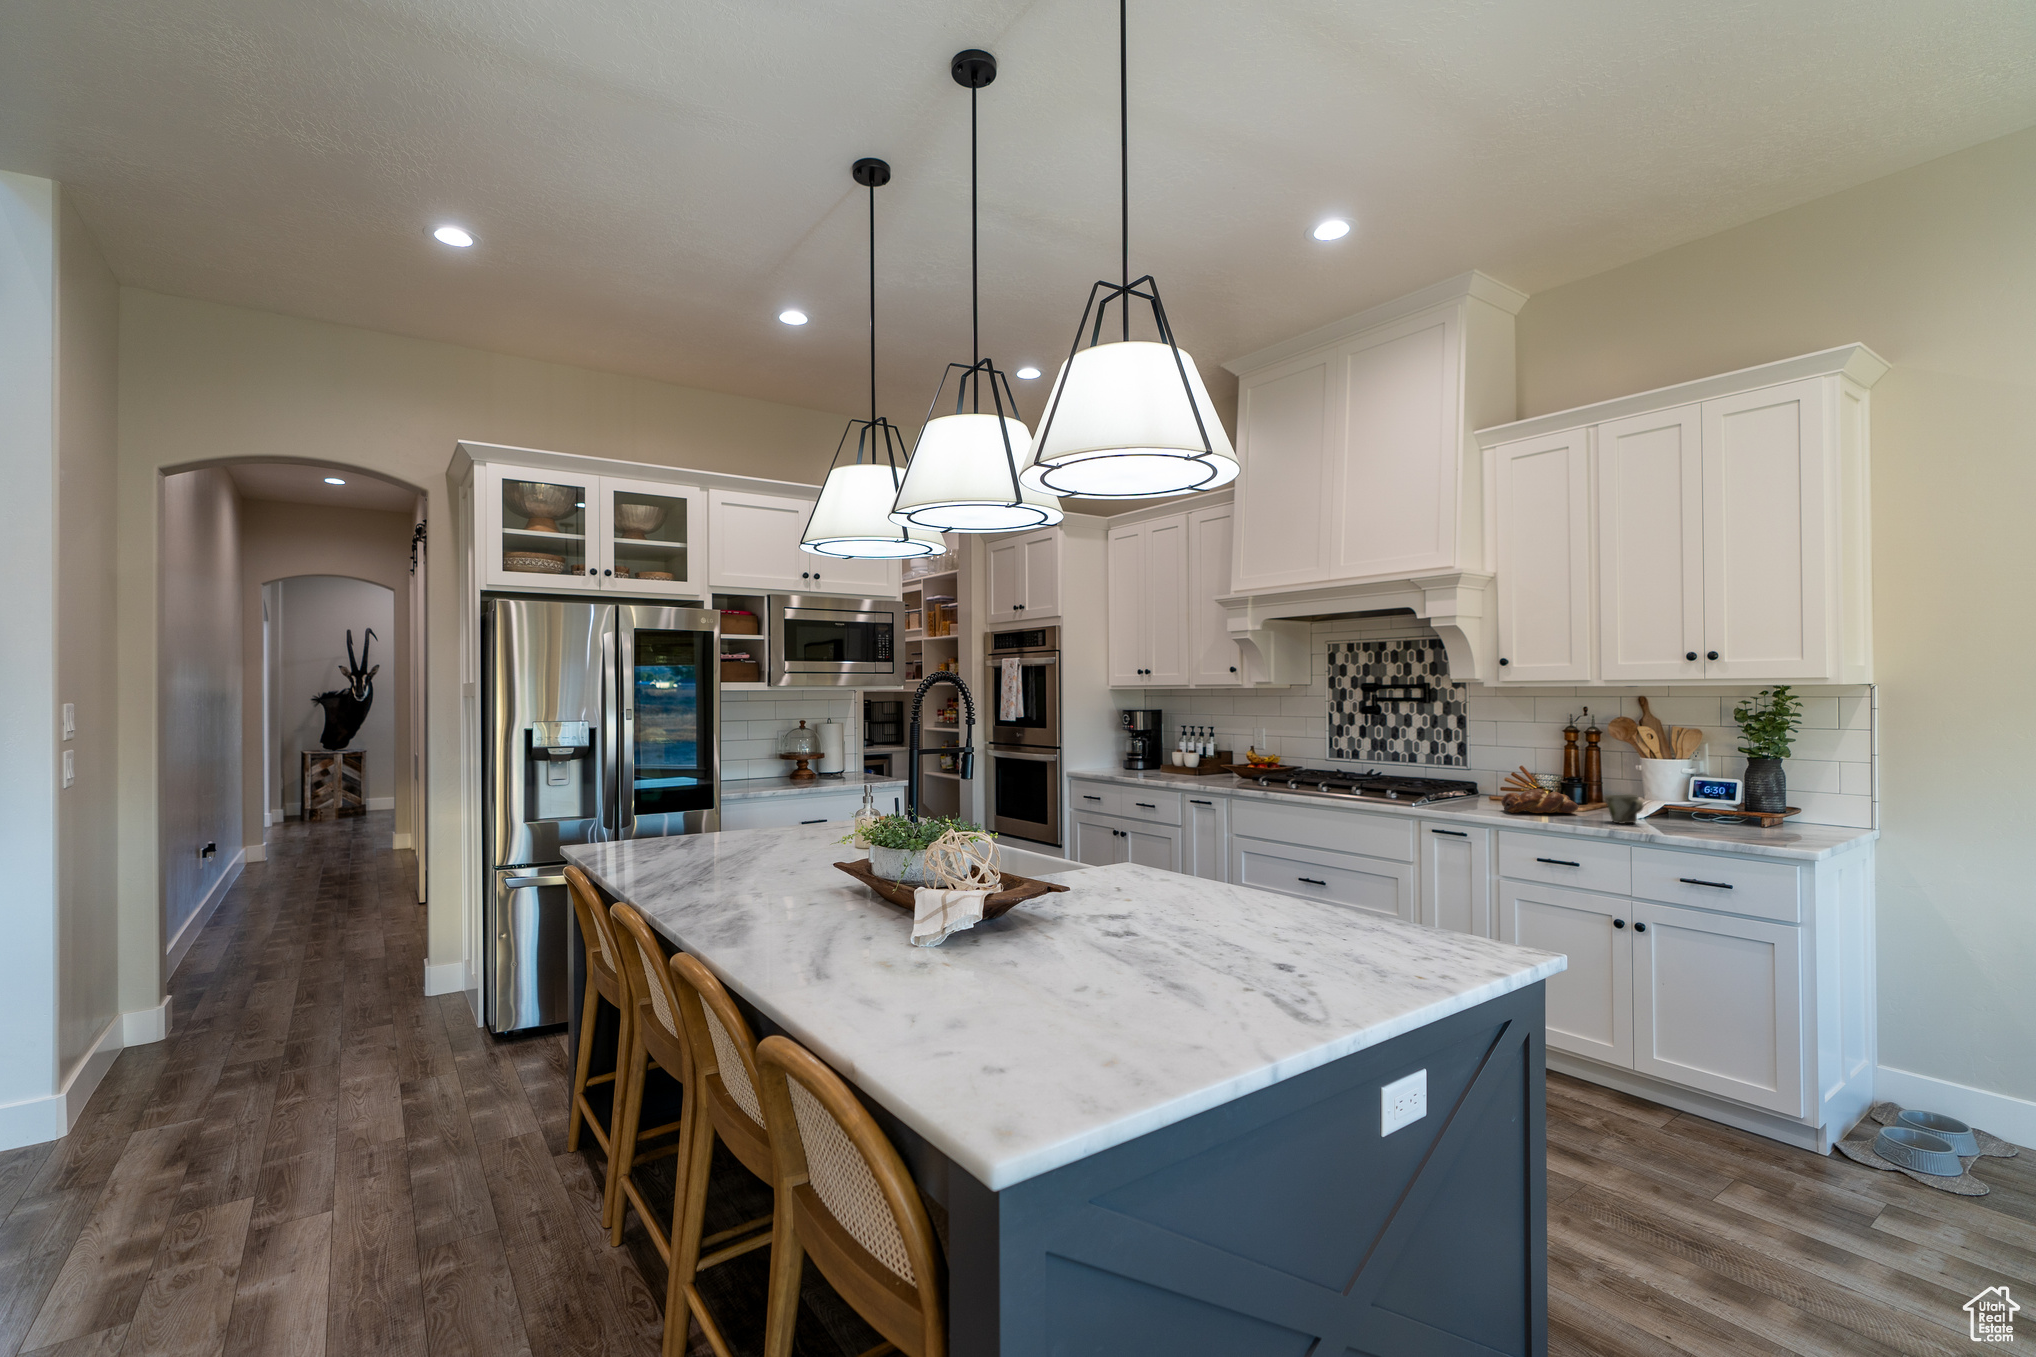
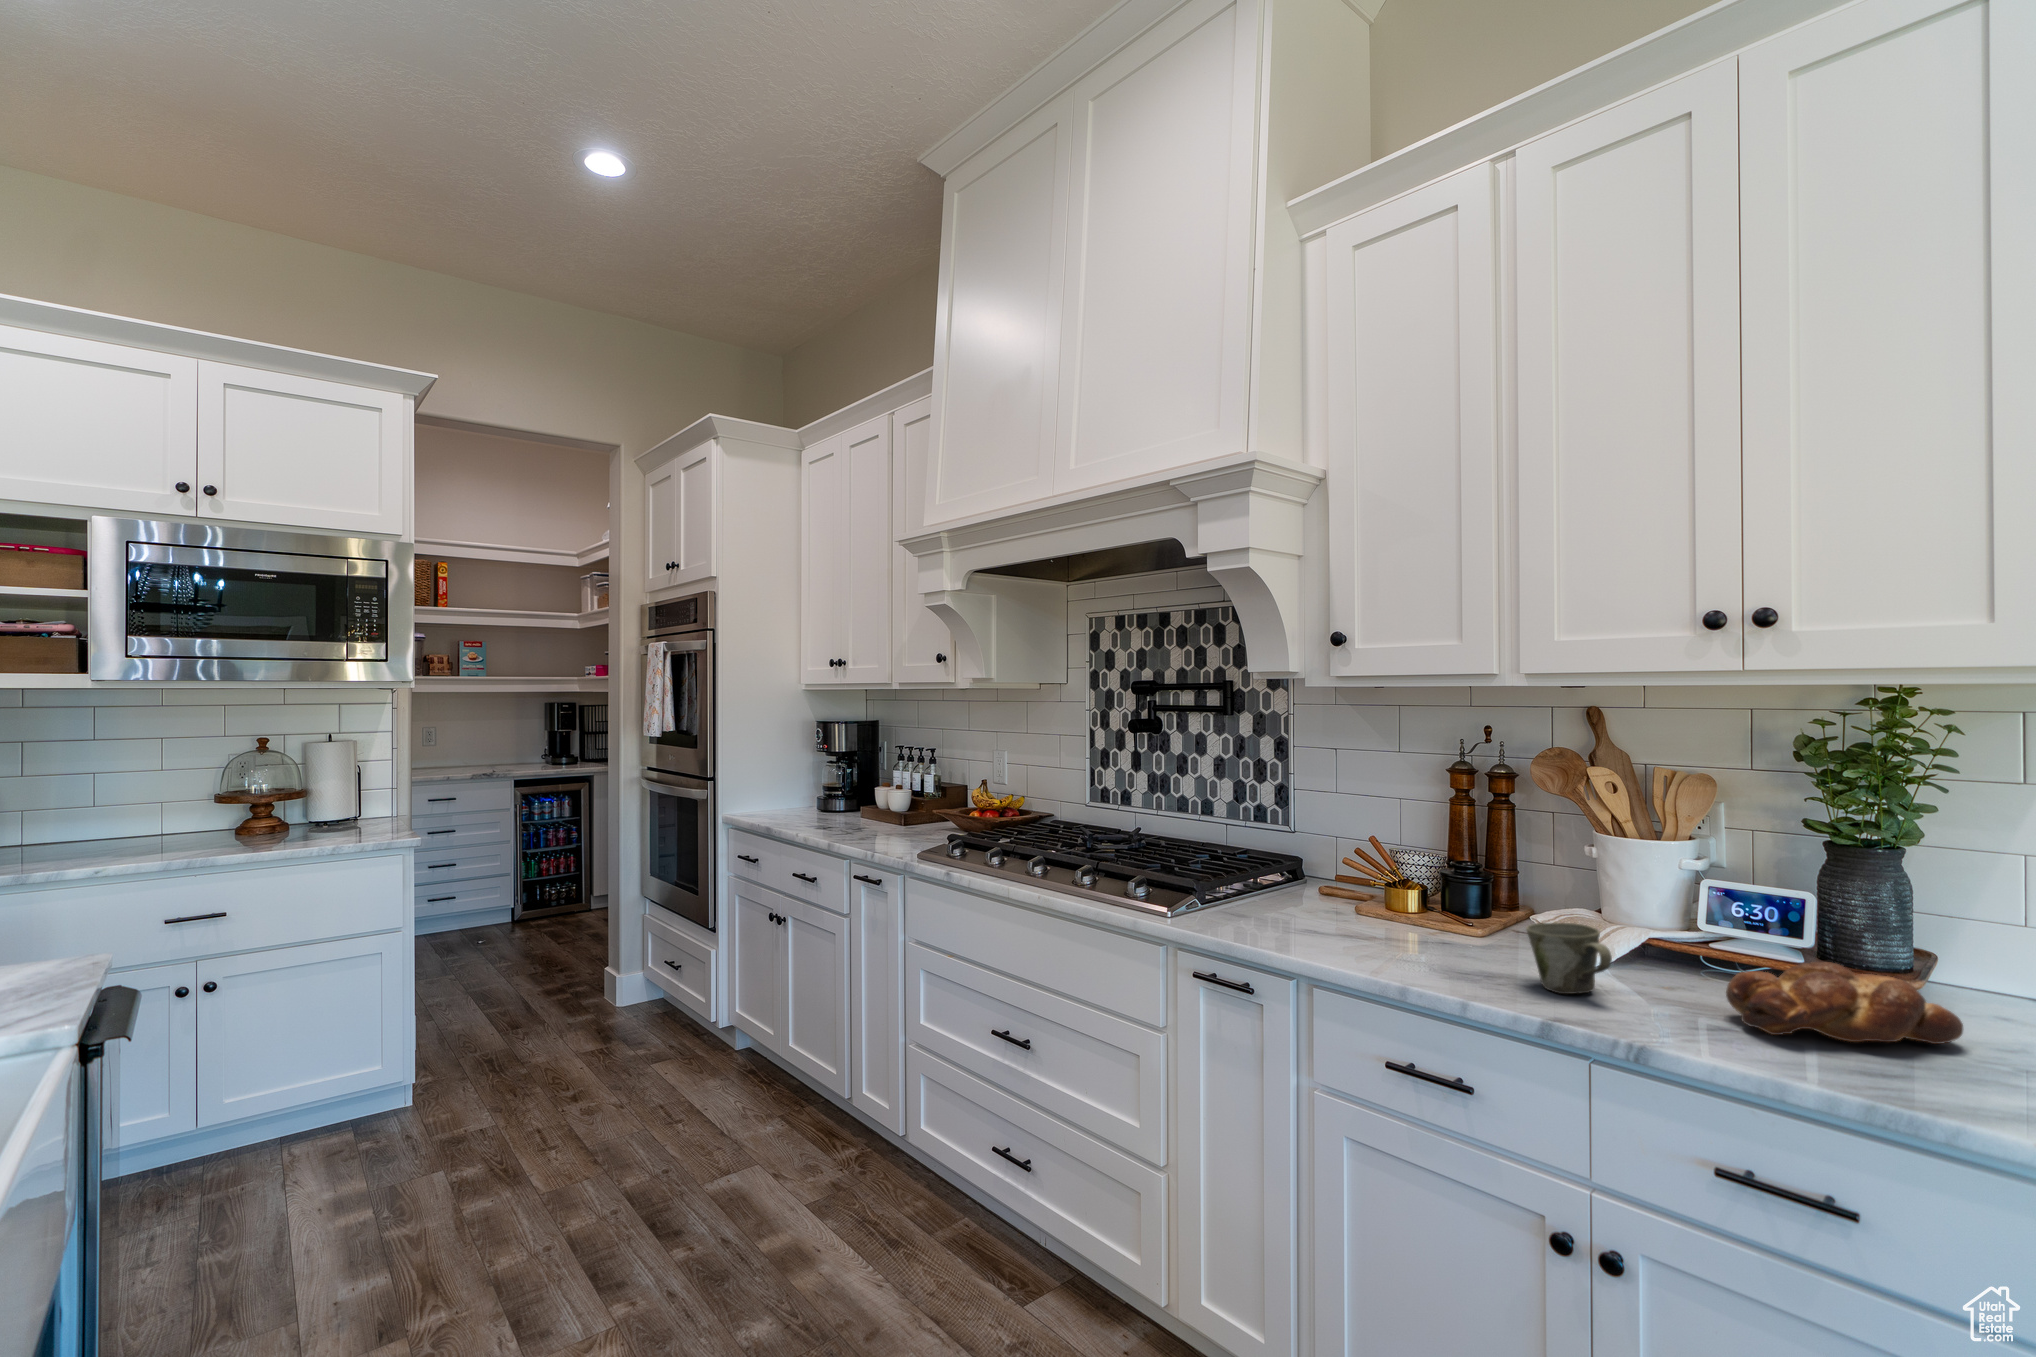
bread loaf: present [1501,789,1578,813] -> present [1726,962,1963,1044]

